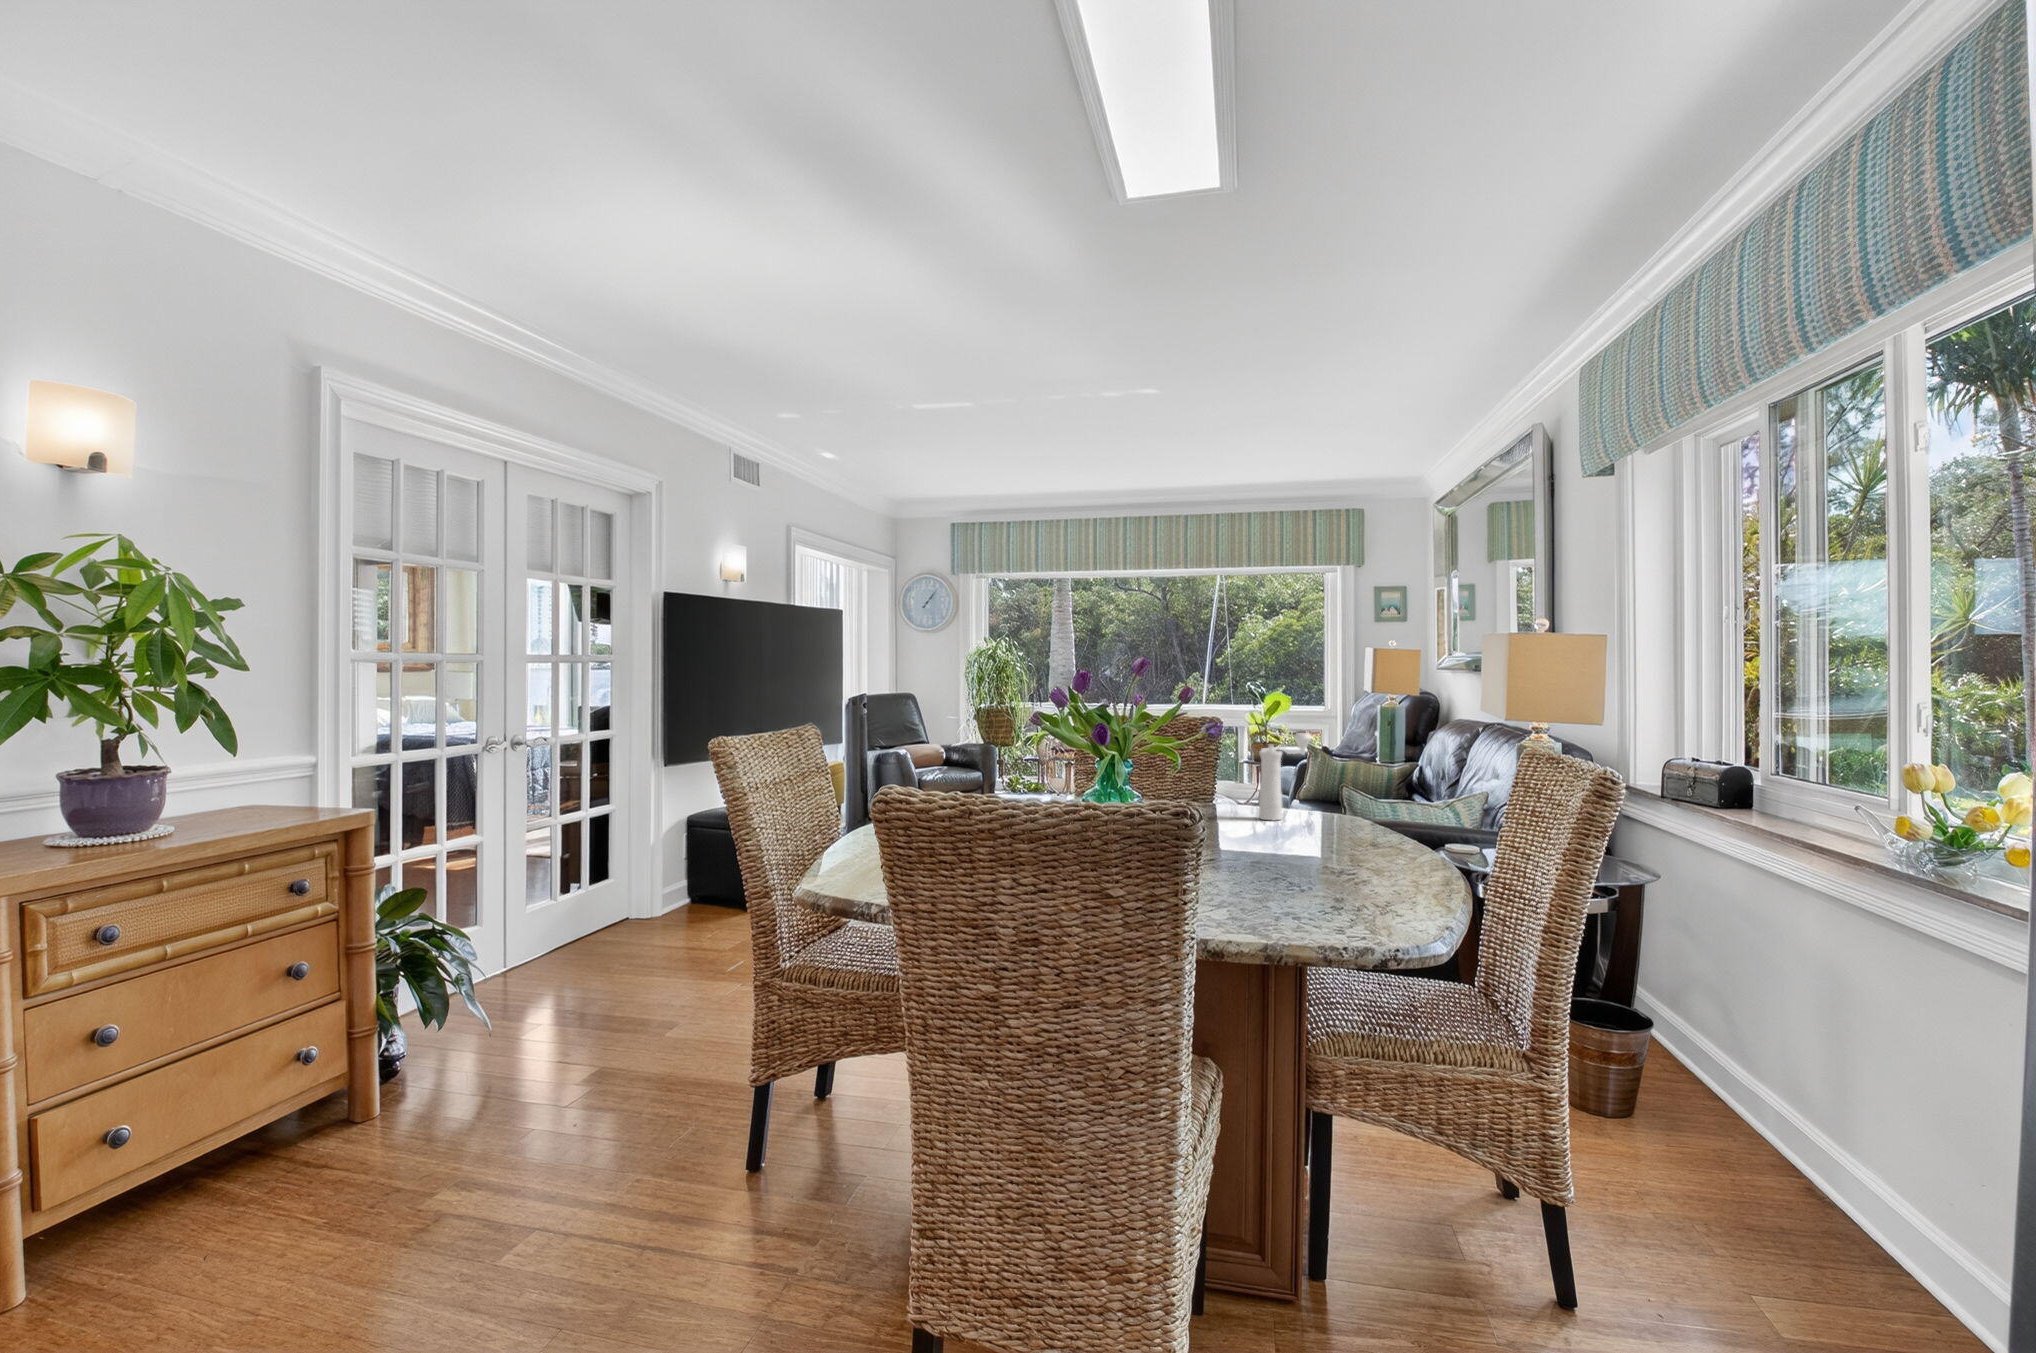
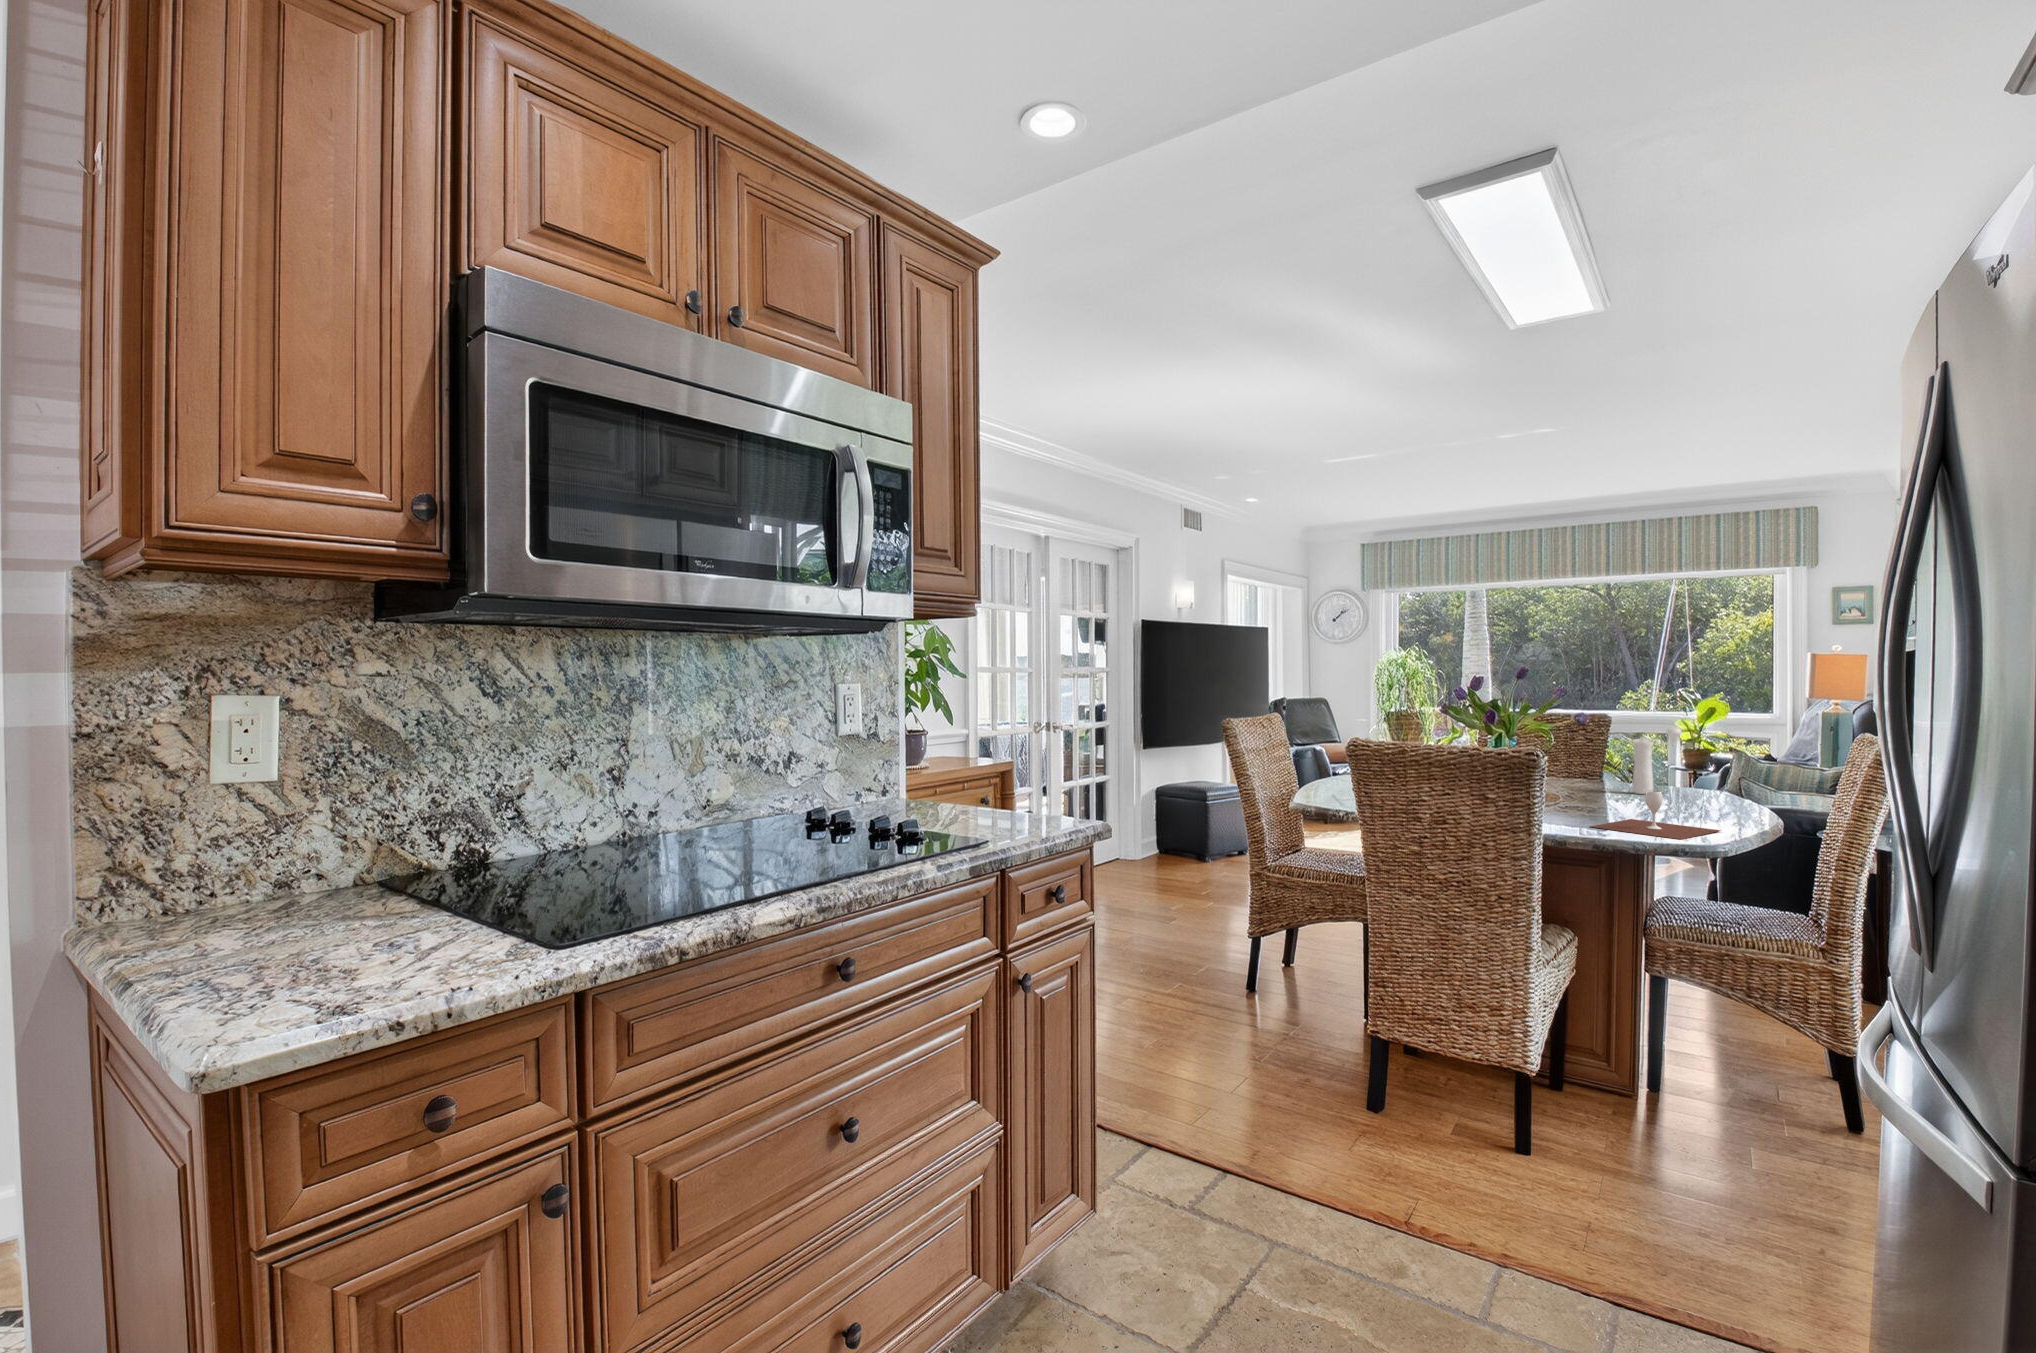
wine glass: none [1244,839,1412,924] -> present [1590,791,1721,839]

